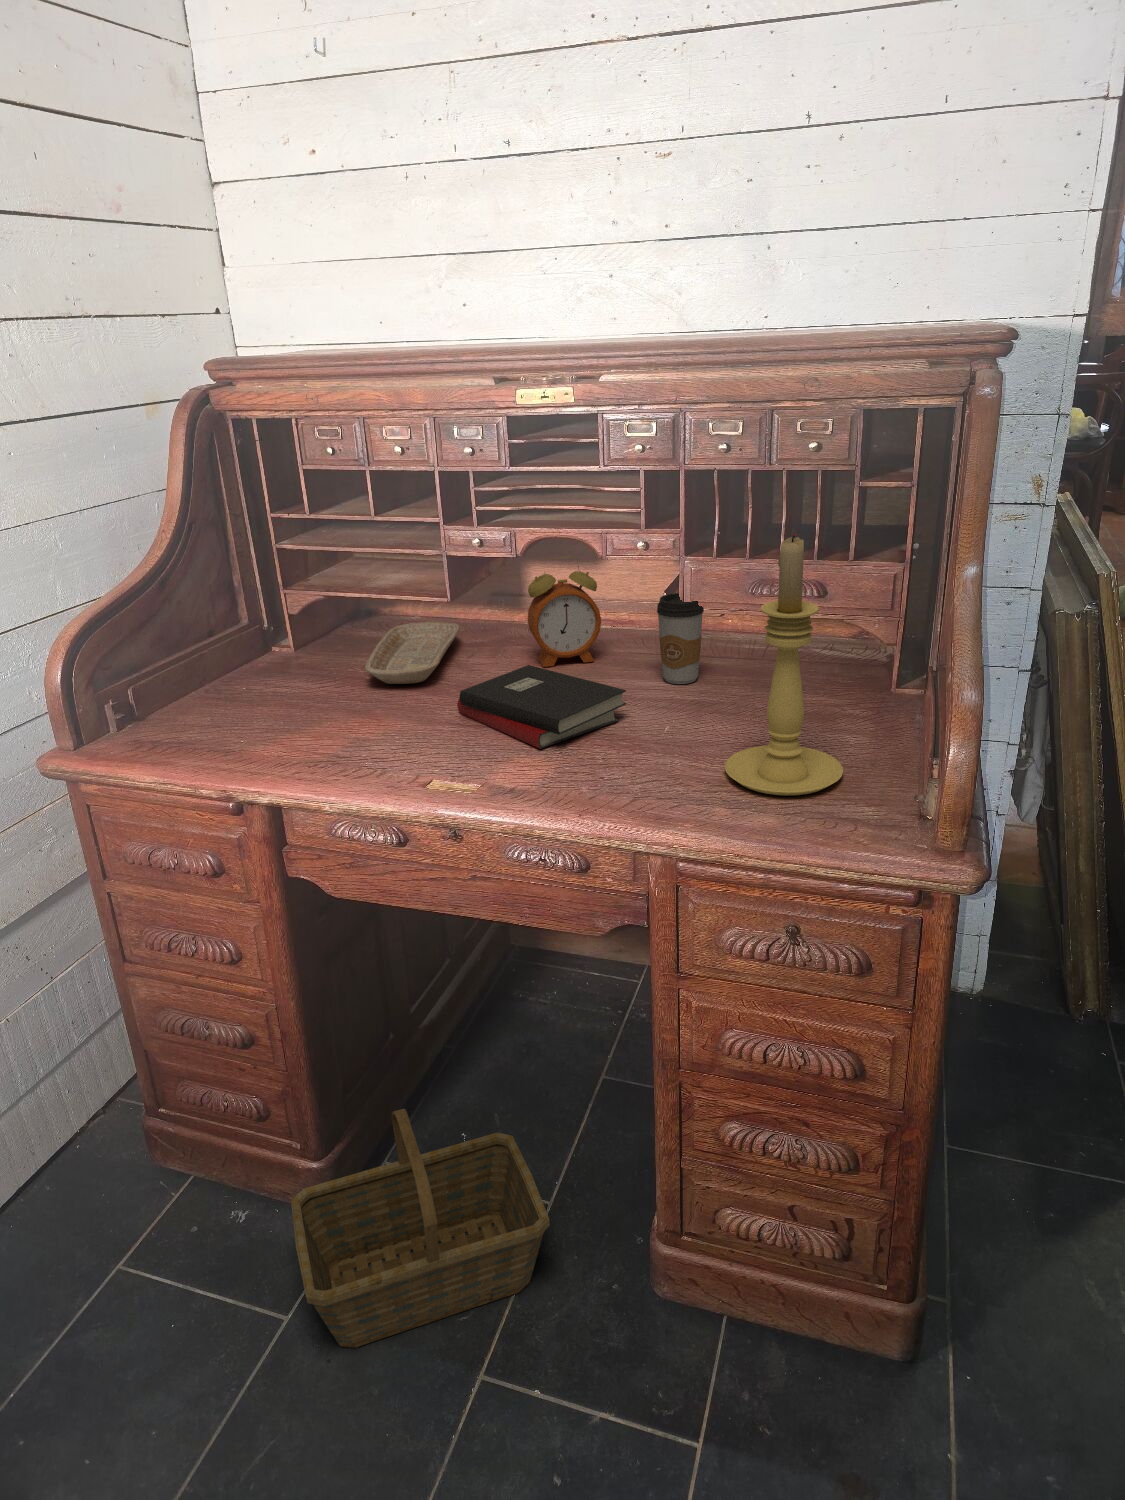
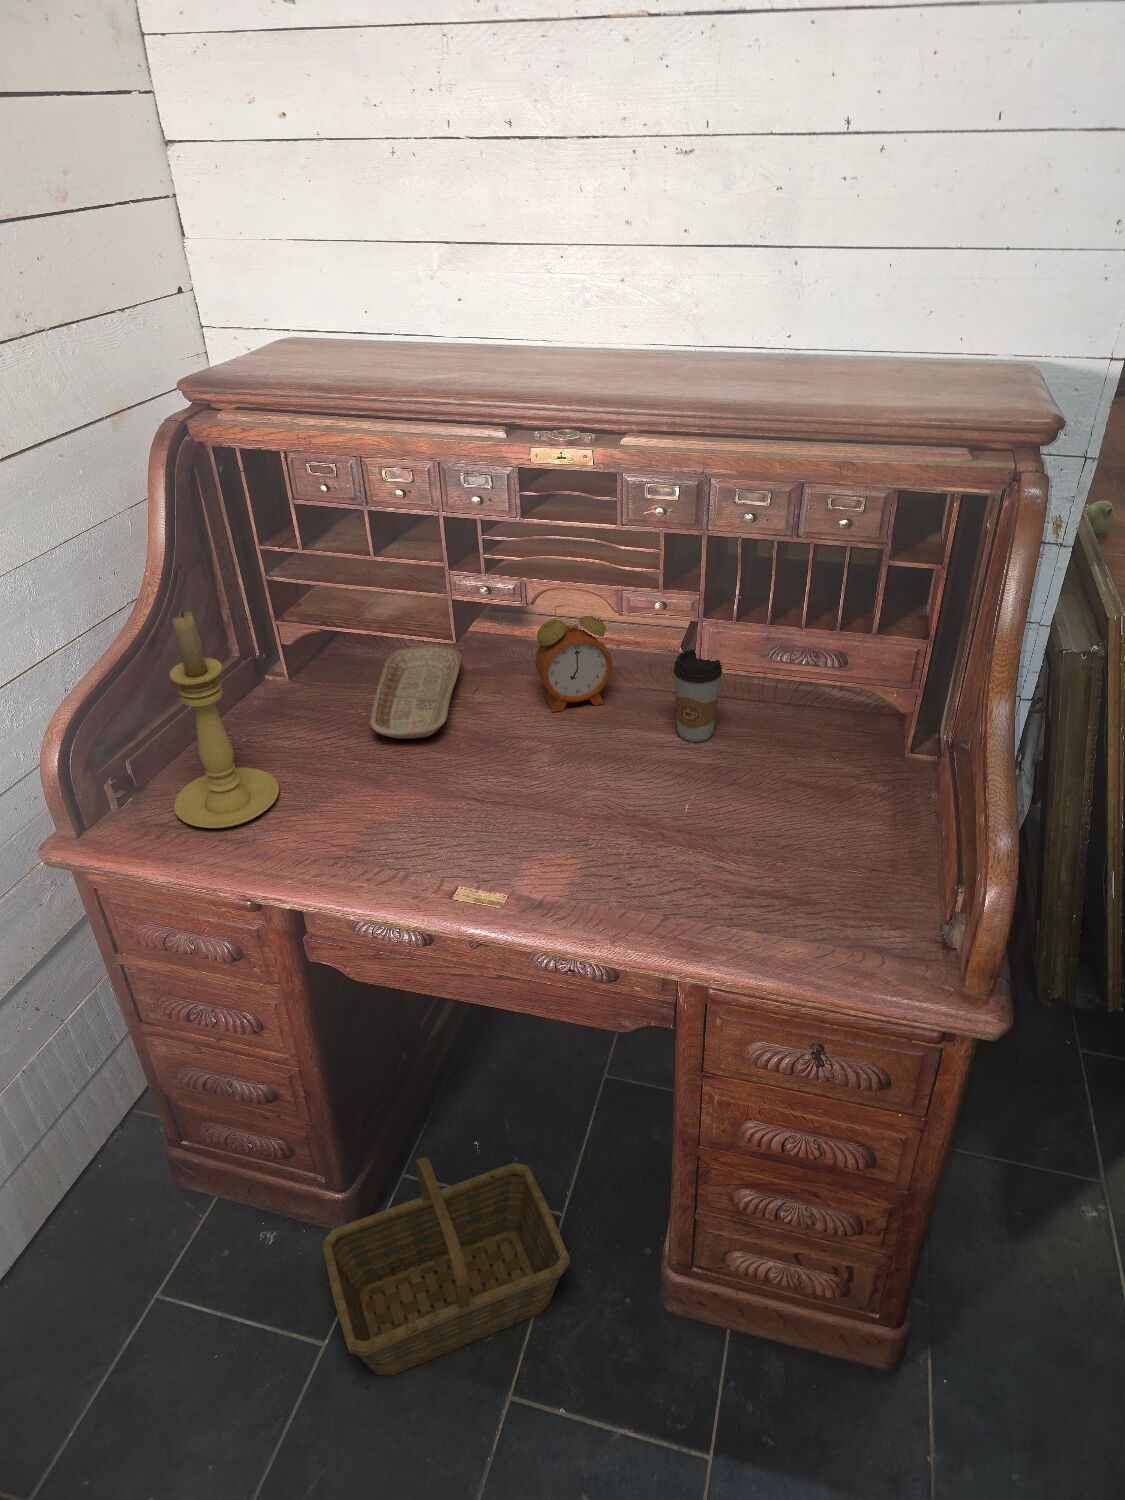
candle holder: present [725,534,843,796] -> present [170,610,279,828]
hardback book: present [457,665,626,749] -> none [472,727,646,845]

